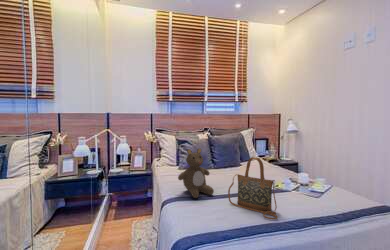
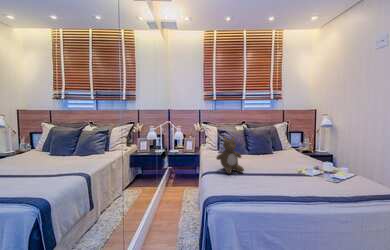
handbag: present [228,157,277,219] -> none [255,145,295,194]

